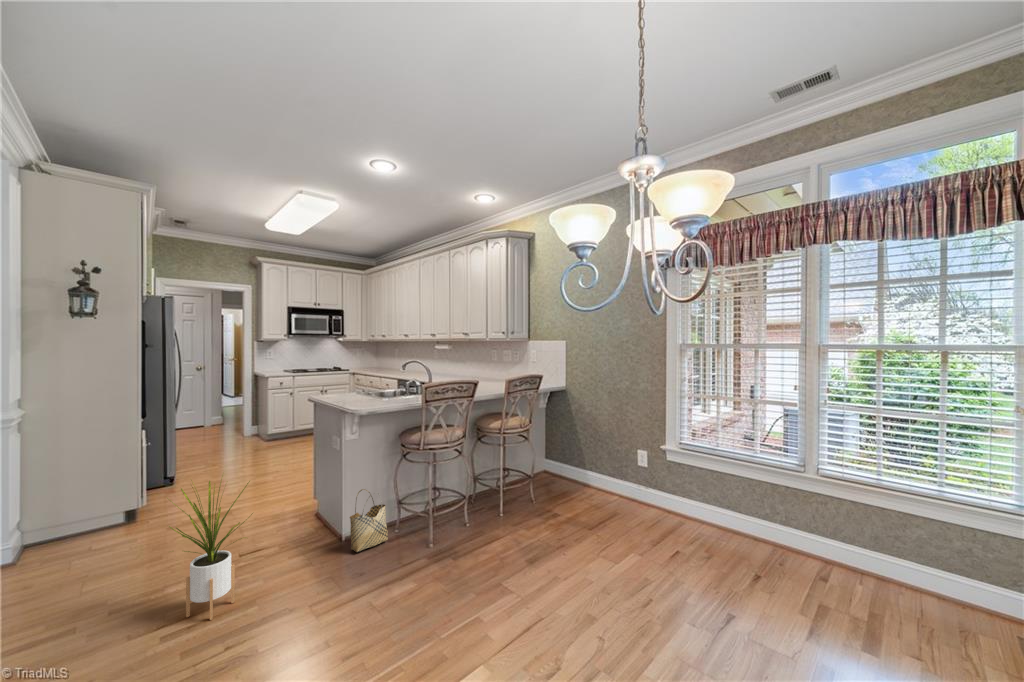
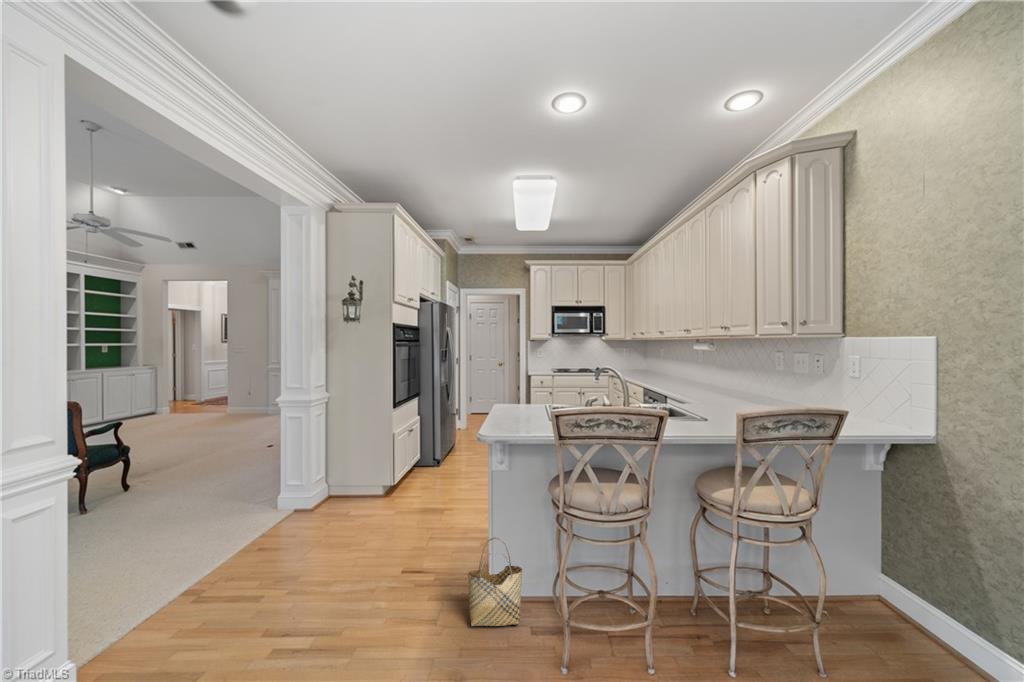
house plant: present [169,479,253,620] -> none [254,480,349,646]

